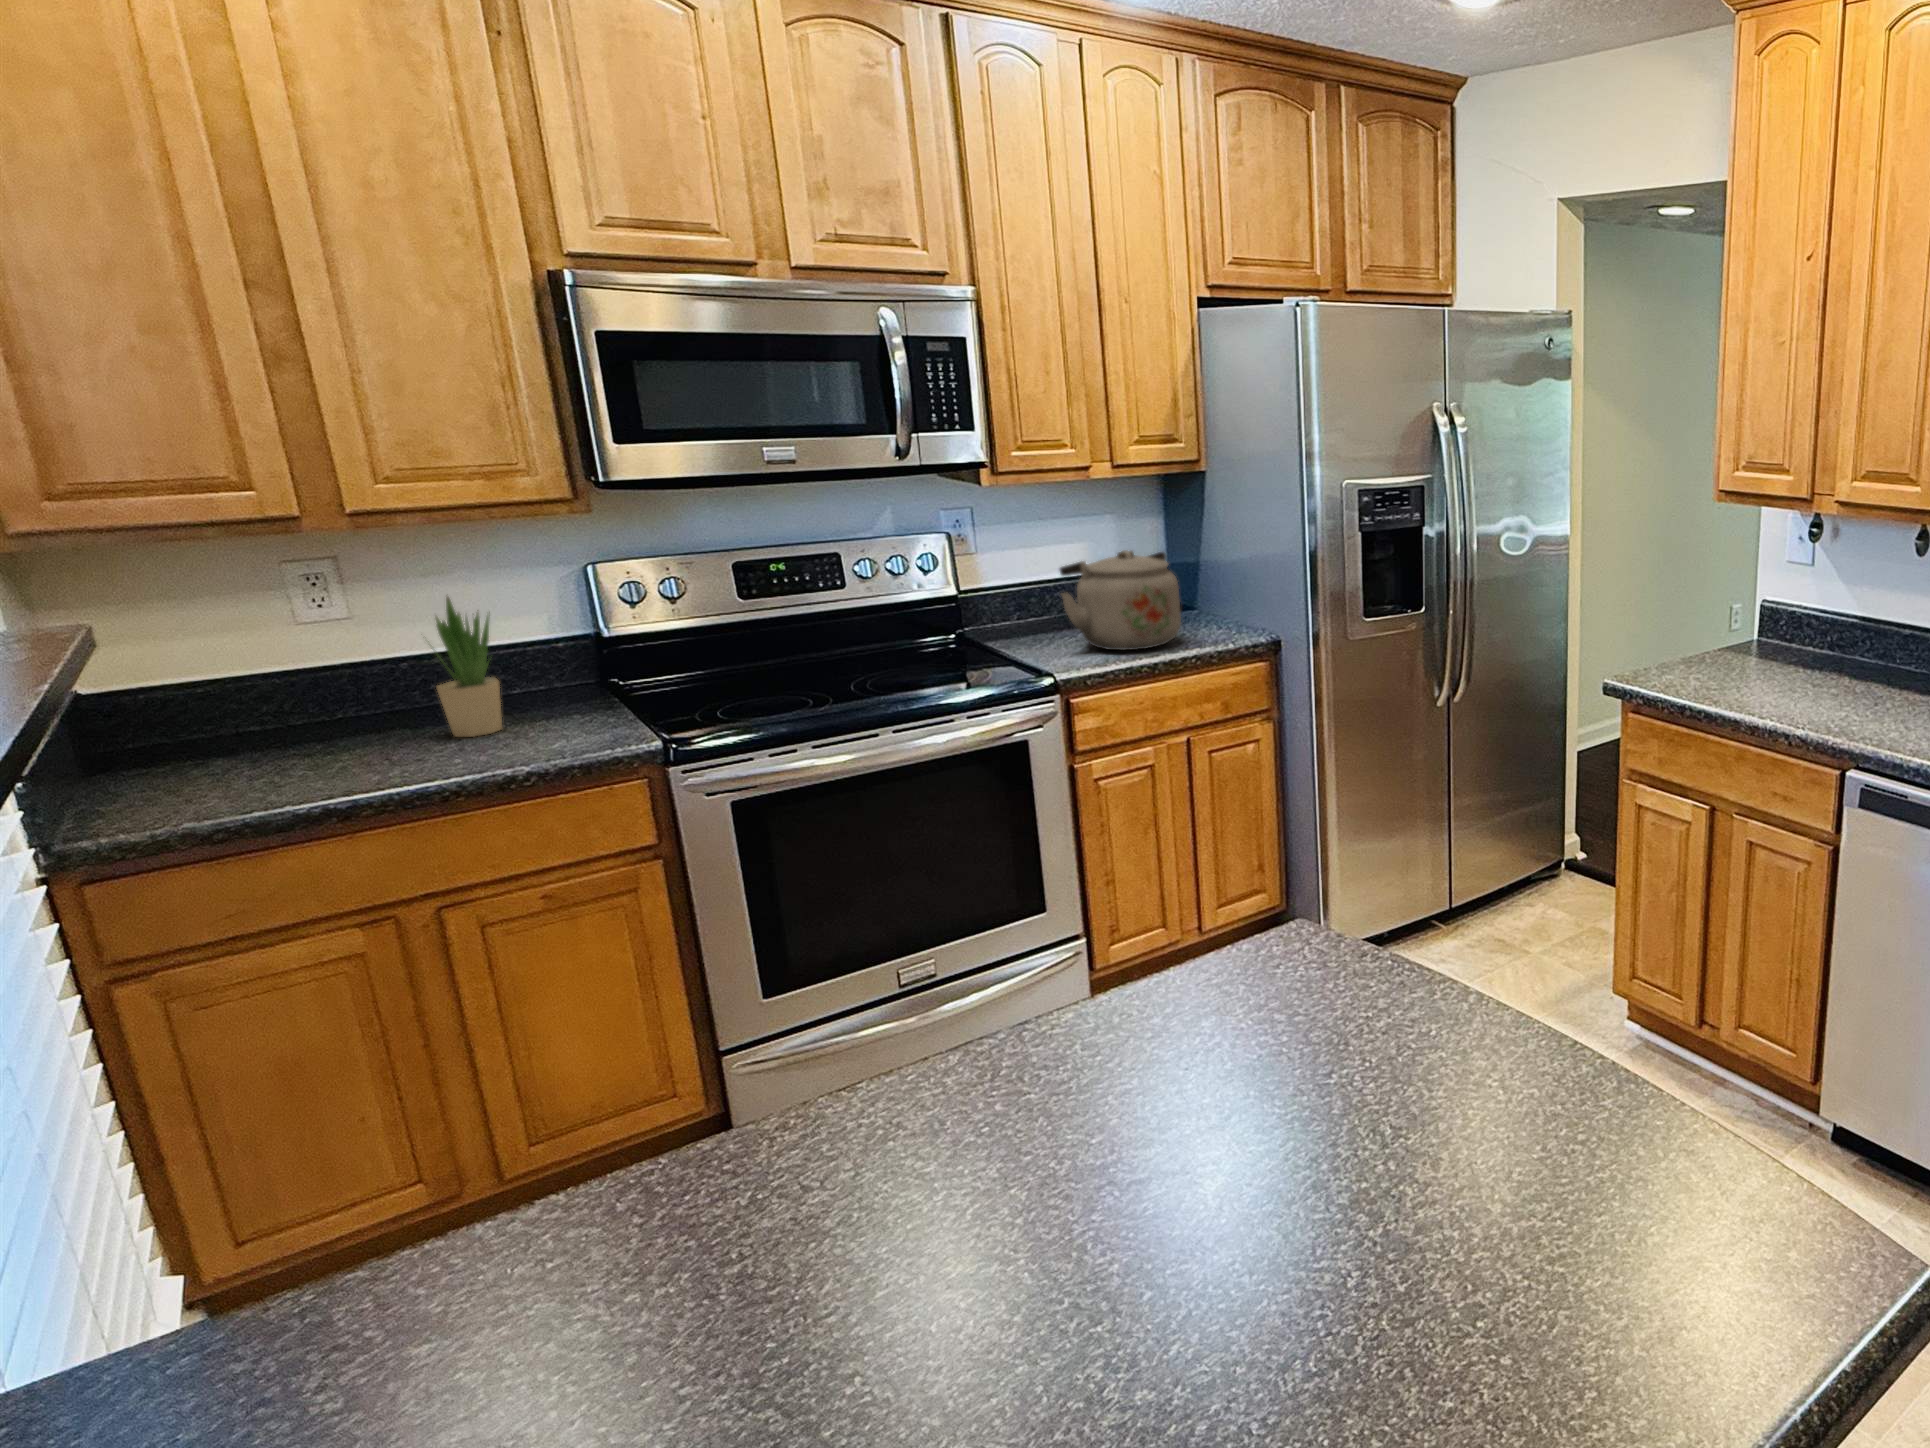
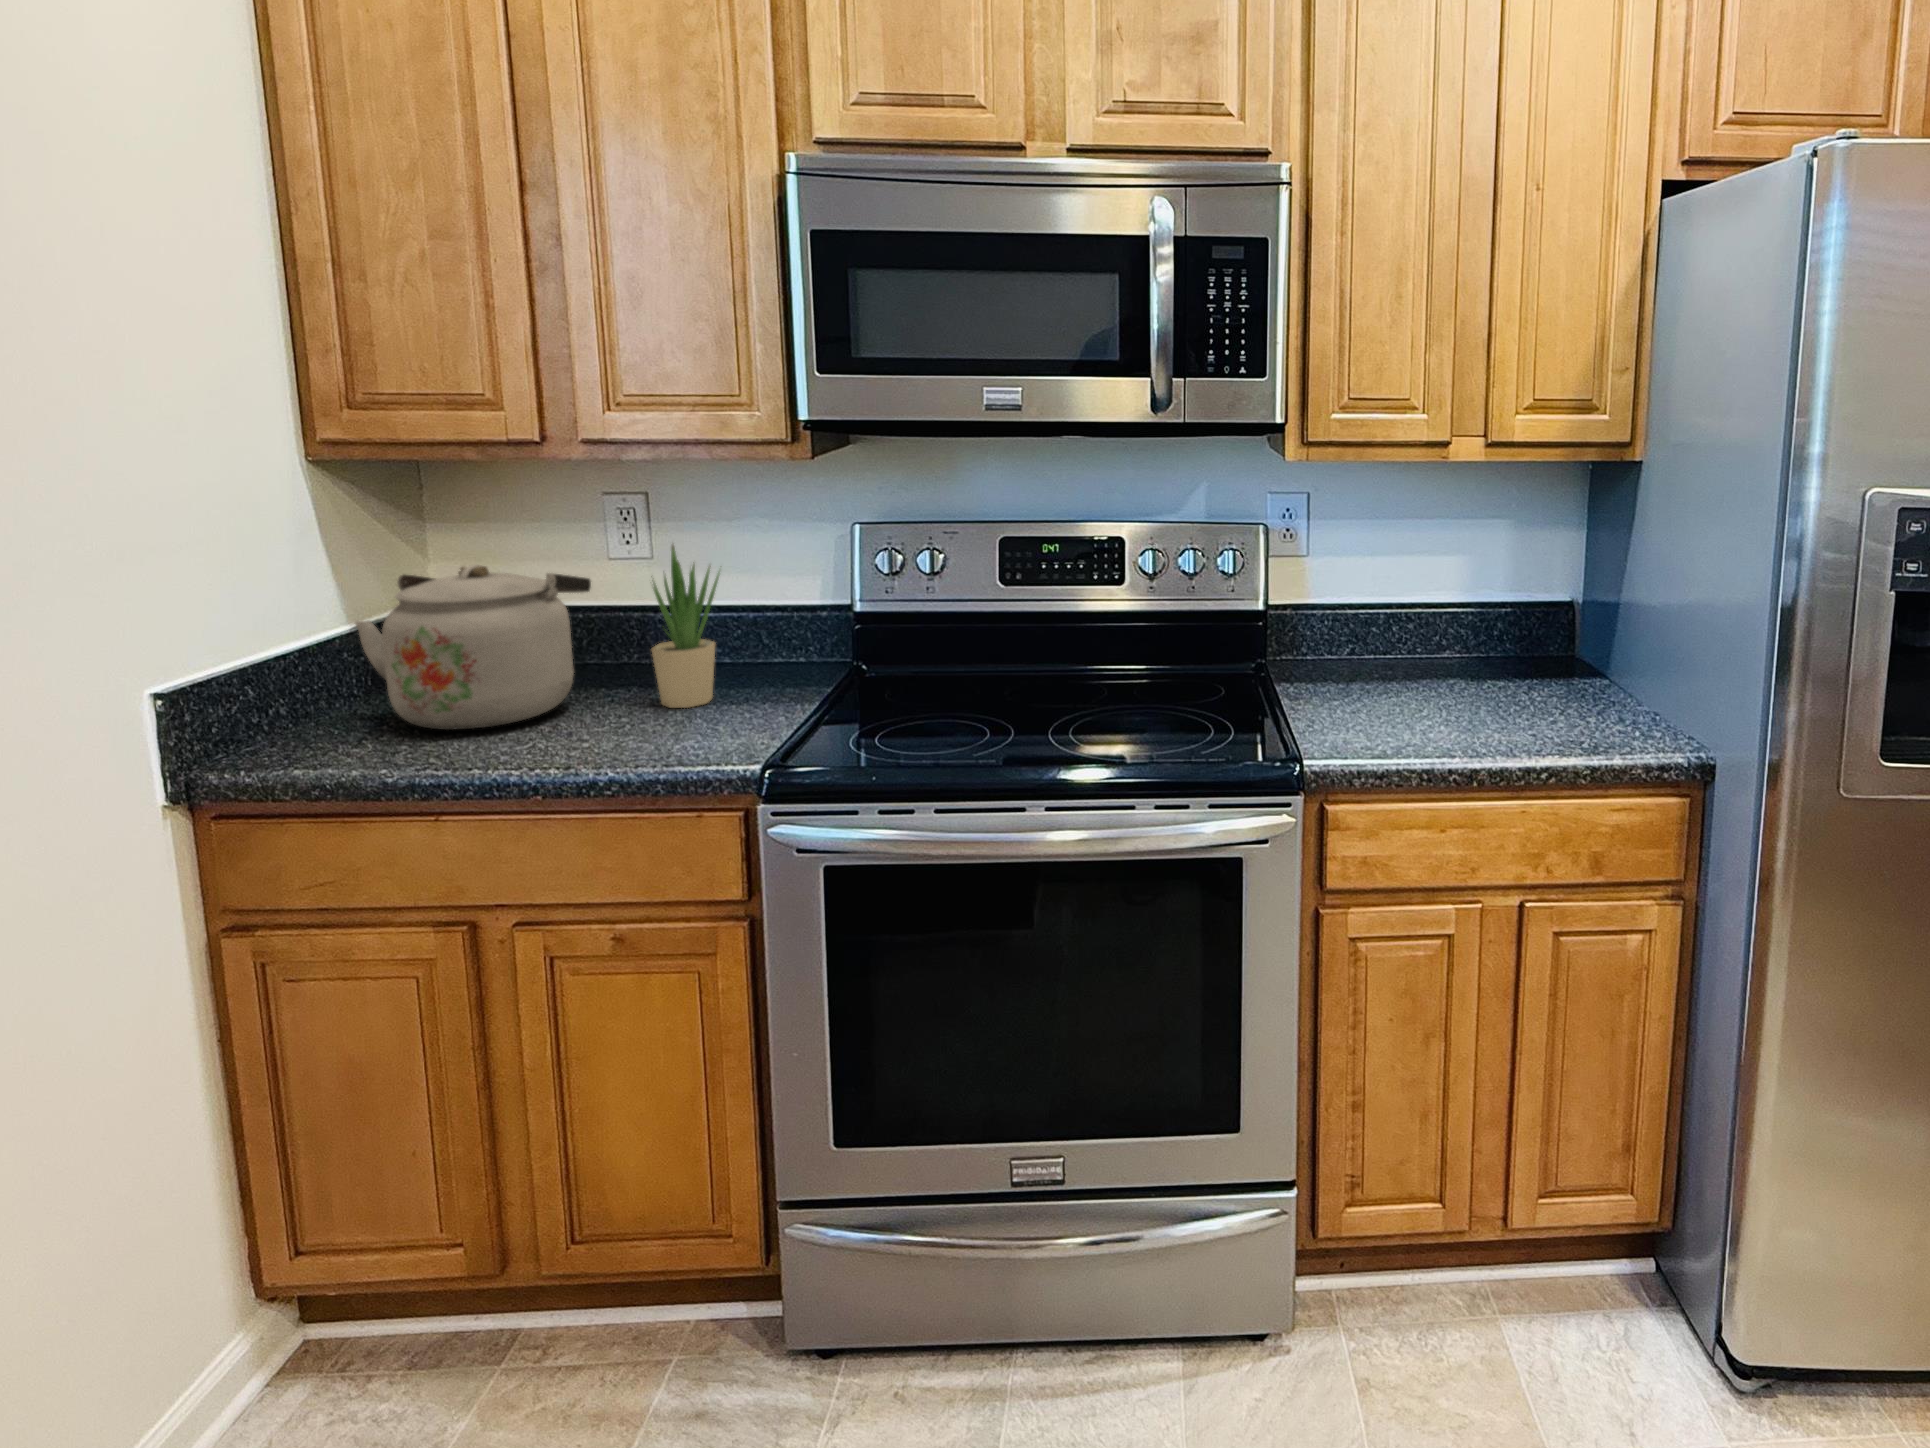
kettle: present [1060,550,1181,650] -> present [355,564,591,730]

